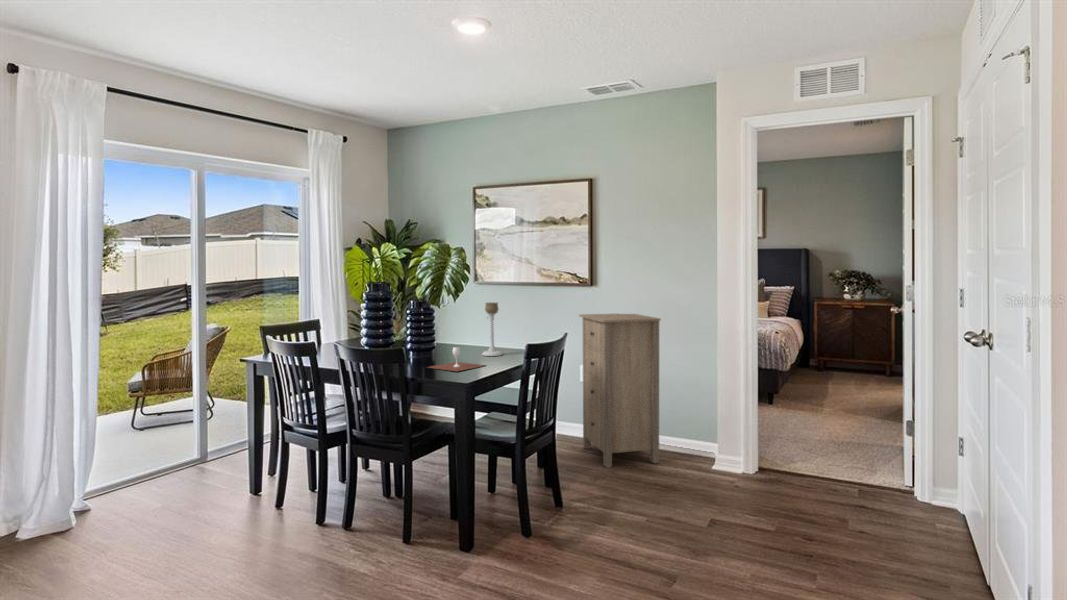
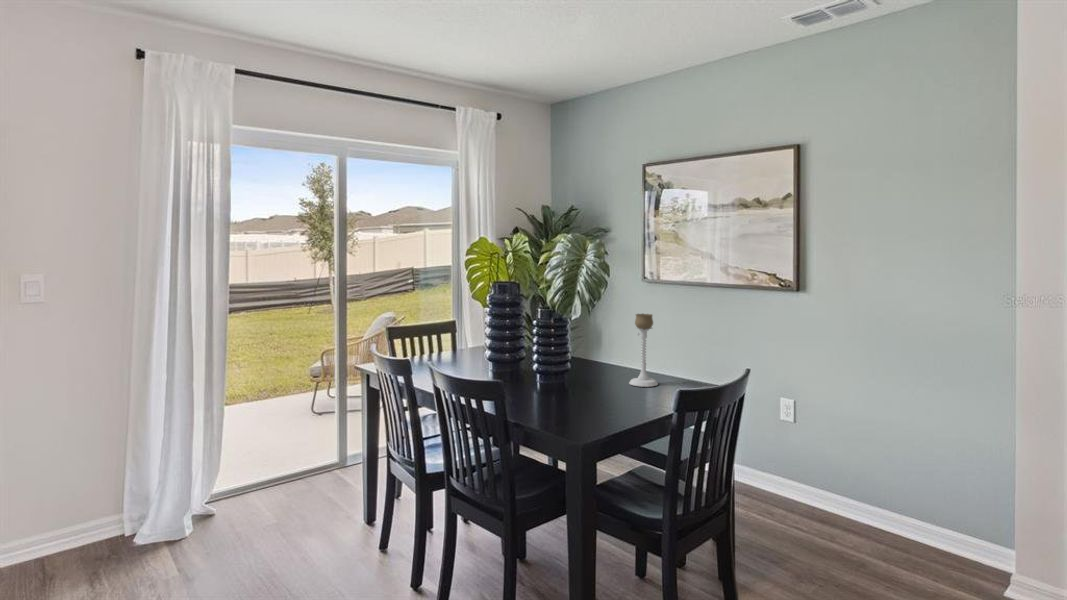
storage cabinet: present [579,314,661,467] -> none [775,329,903,553]
wine glass: present [429,347,484,371] -> none [546,376,627,413]

